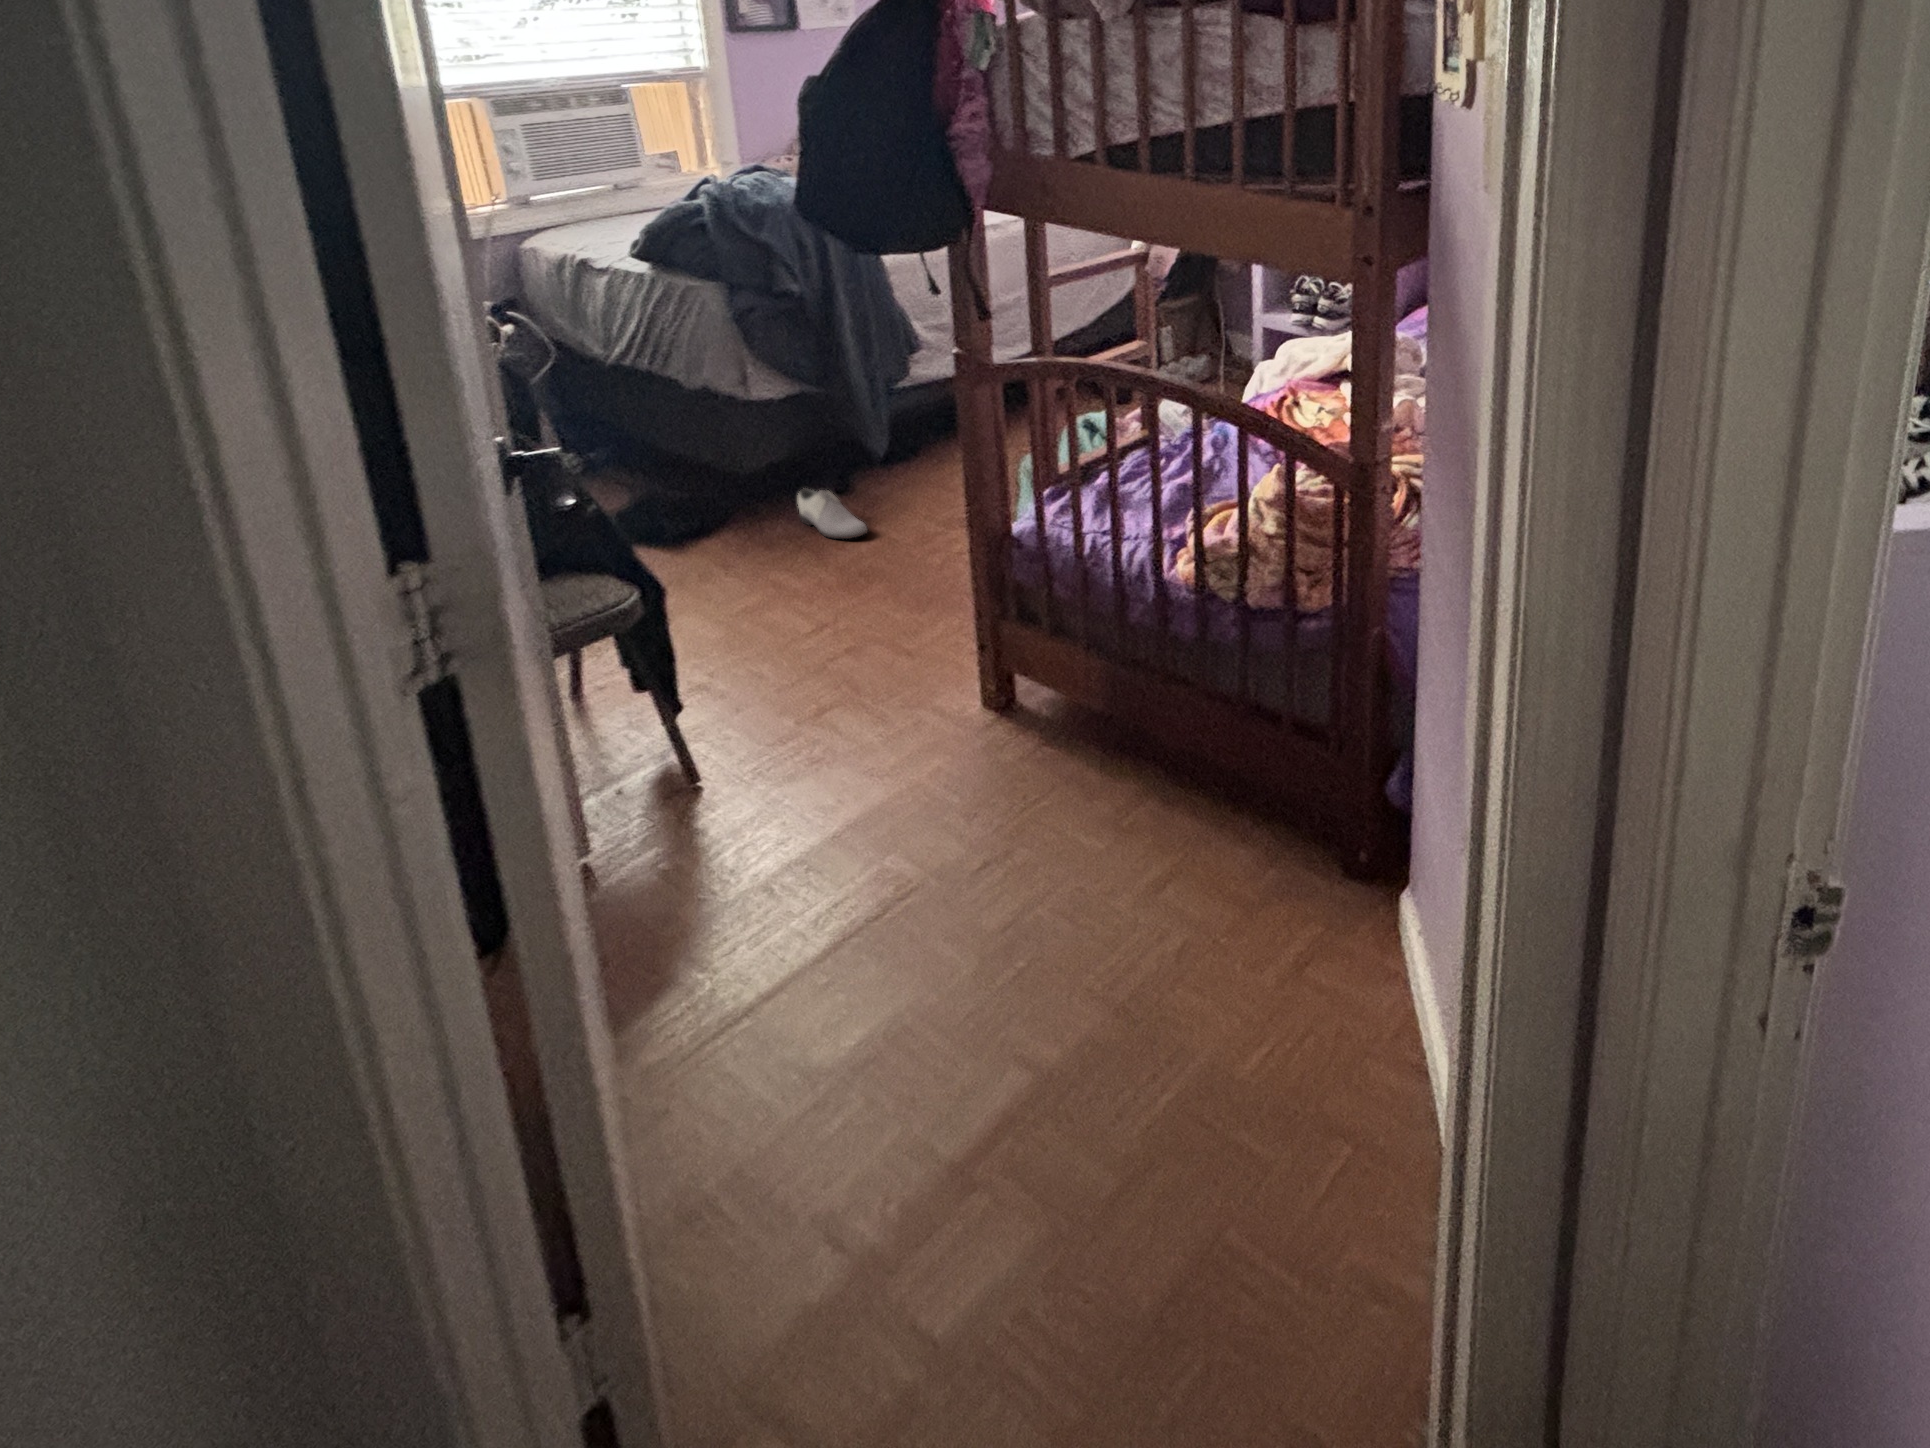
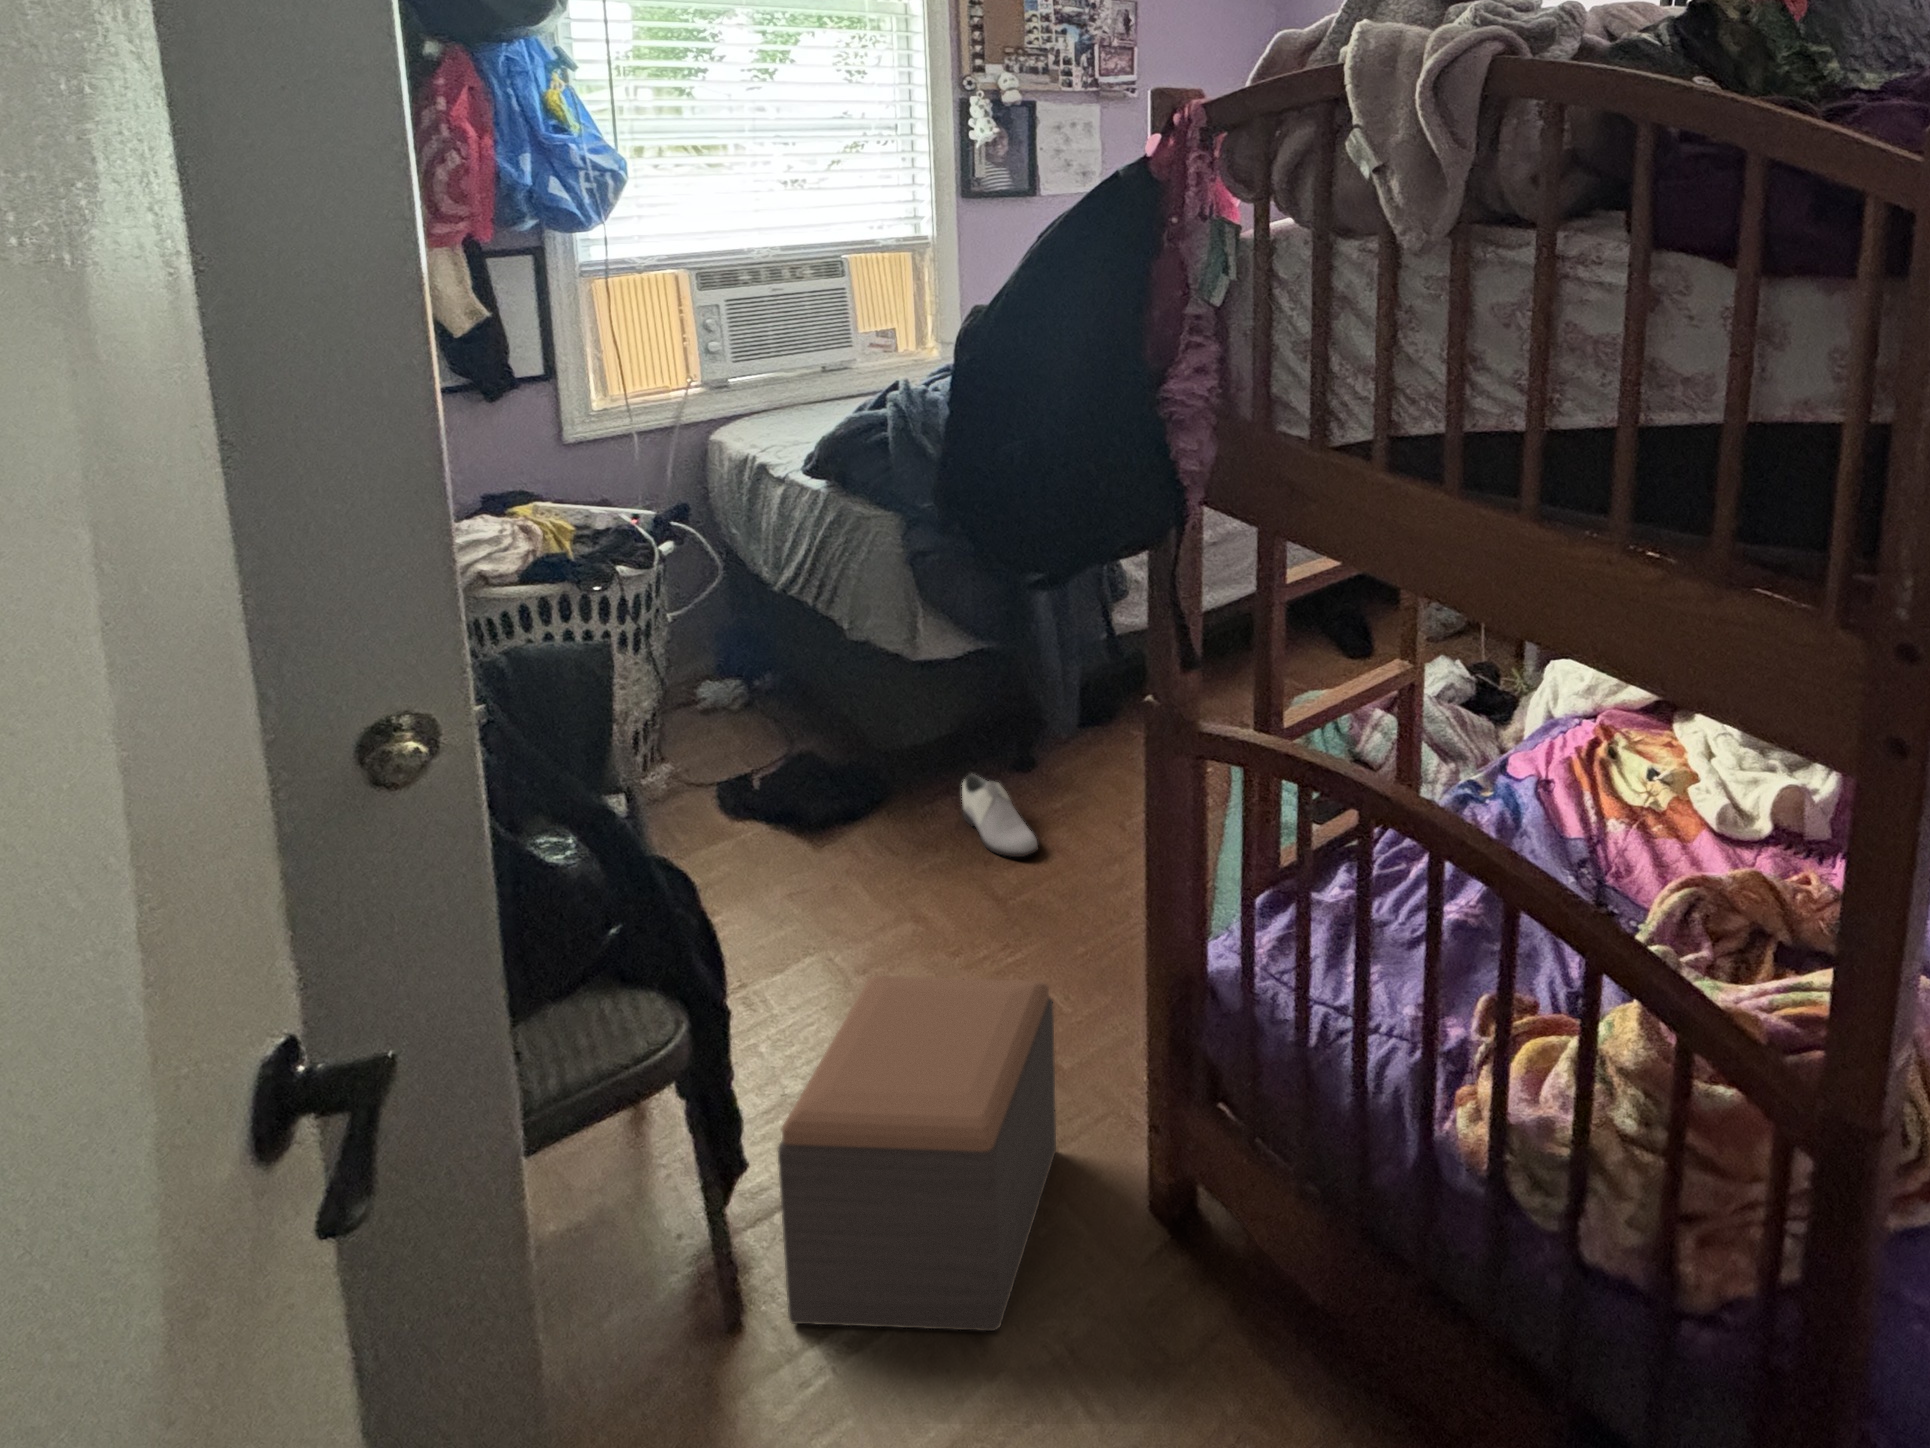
footstool: none [716,561,911,775] -> present [778,976,1056,1331]

